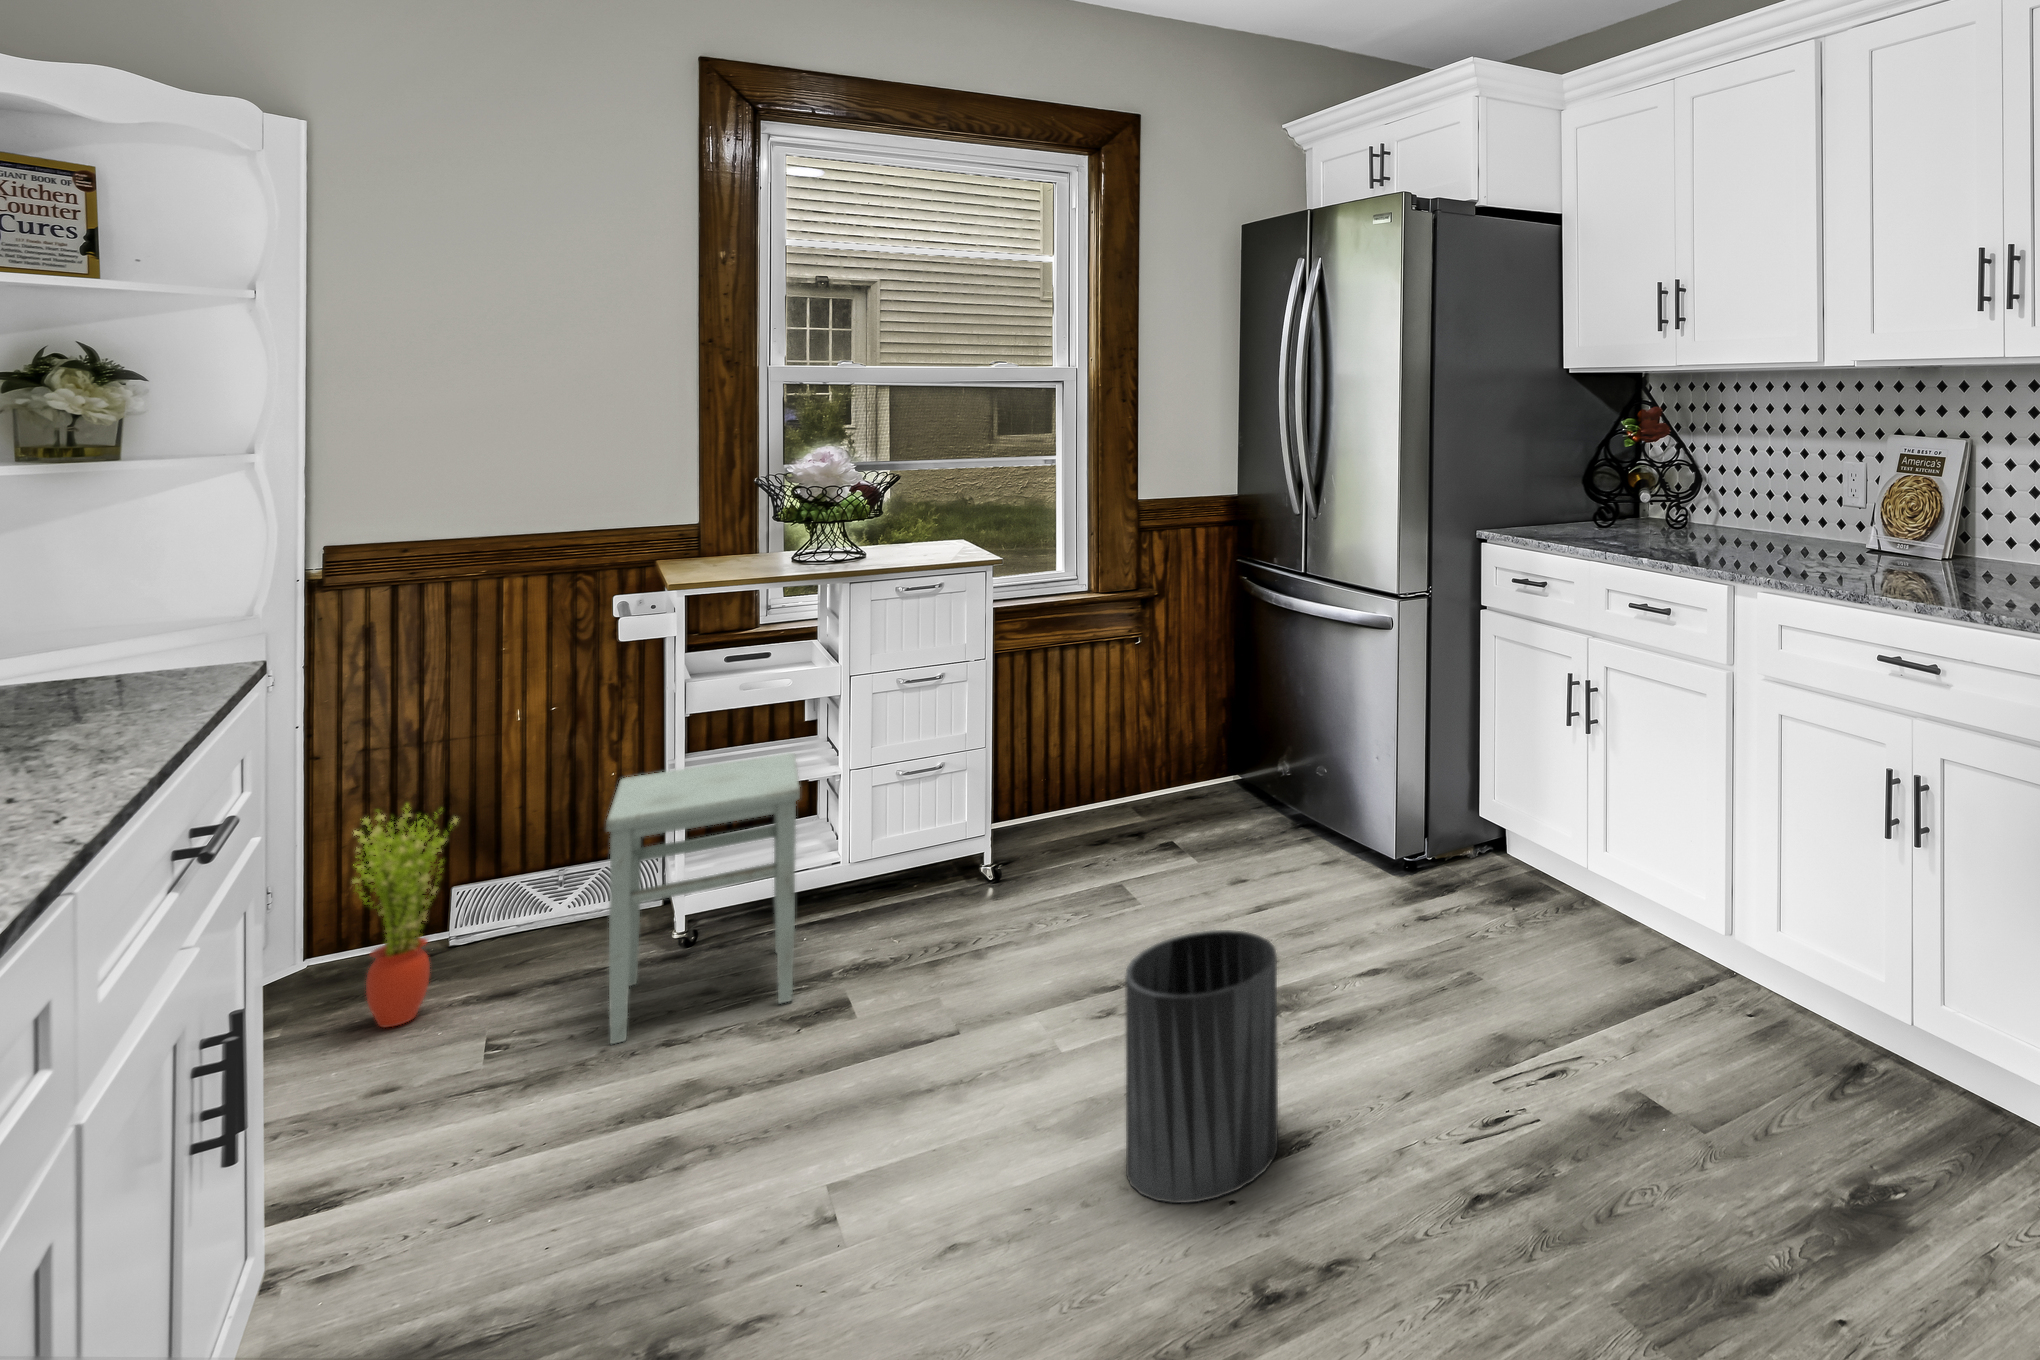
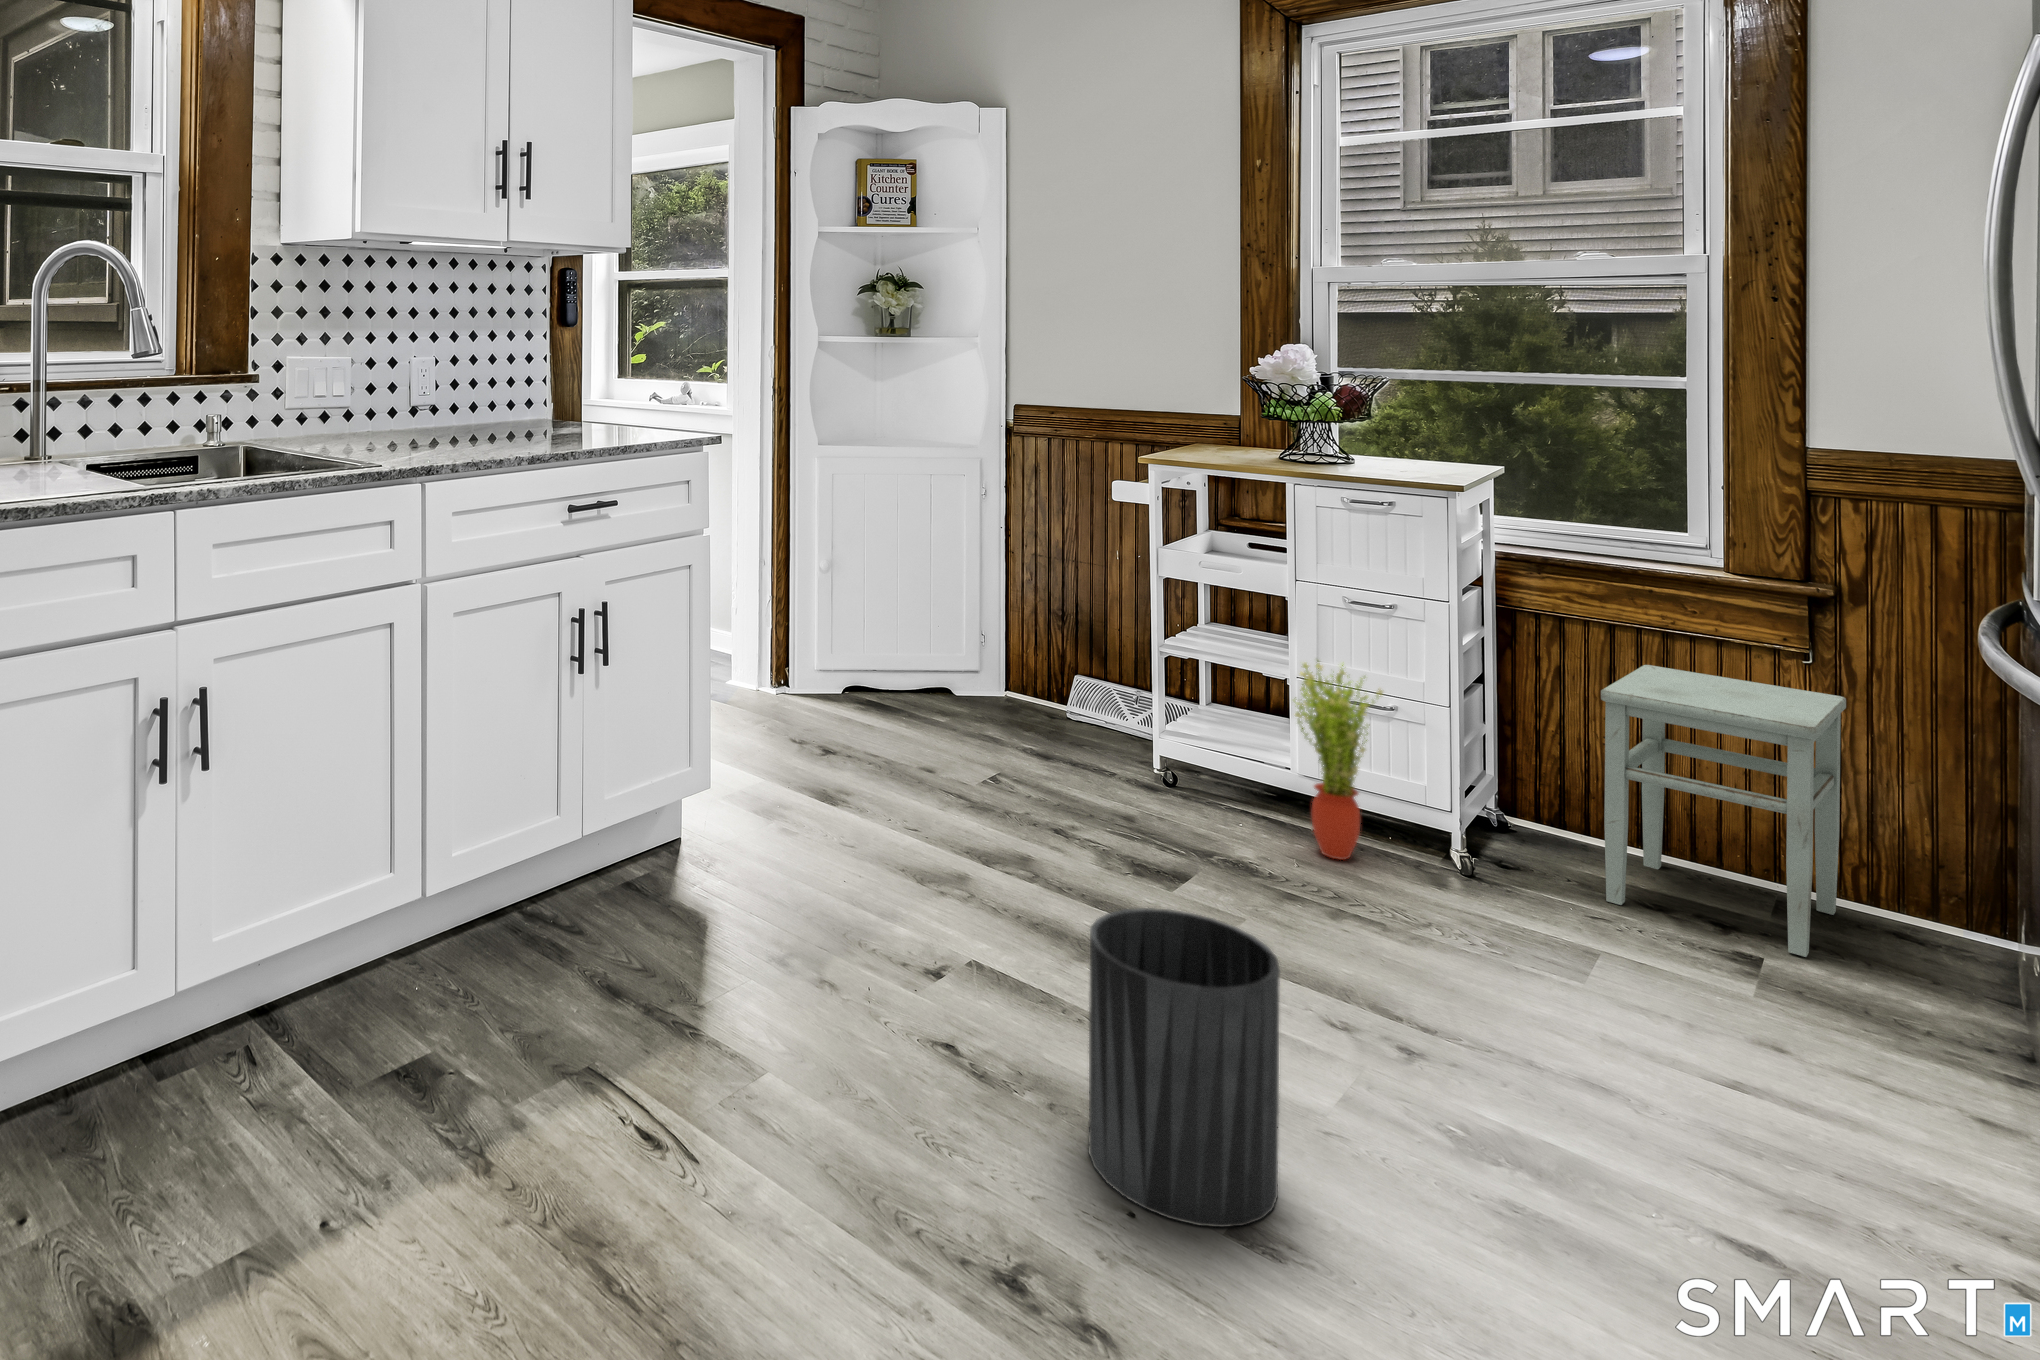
stool: present [606,753,800,1044] -> present [1601,665,1846,957]
potted plant: present [352,807,458,1027] -> present [1295,663,1383,860]

